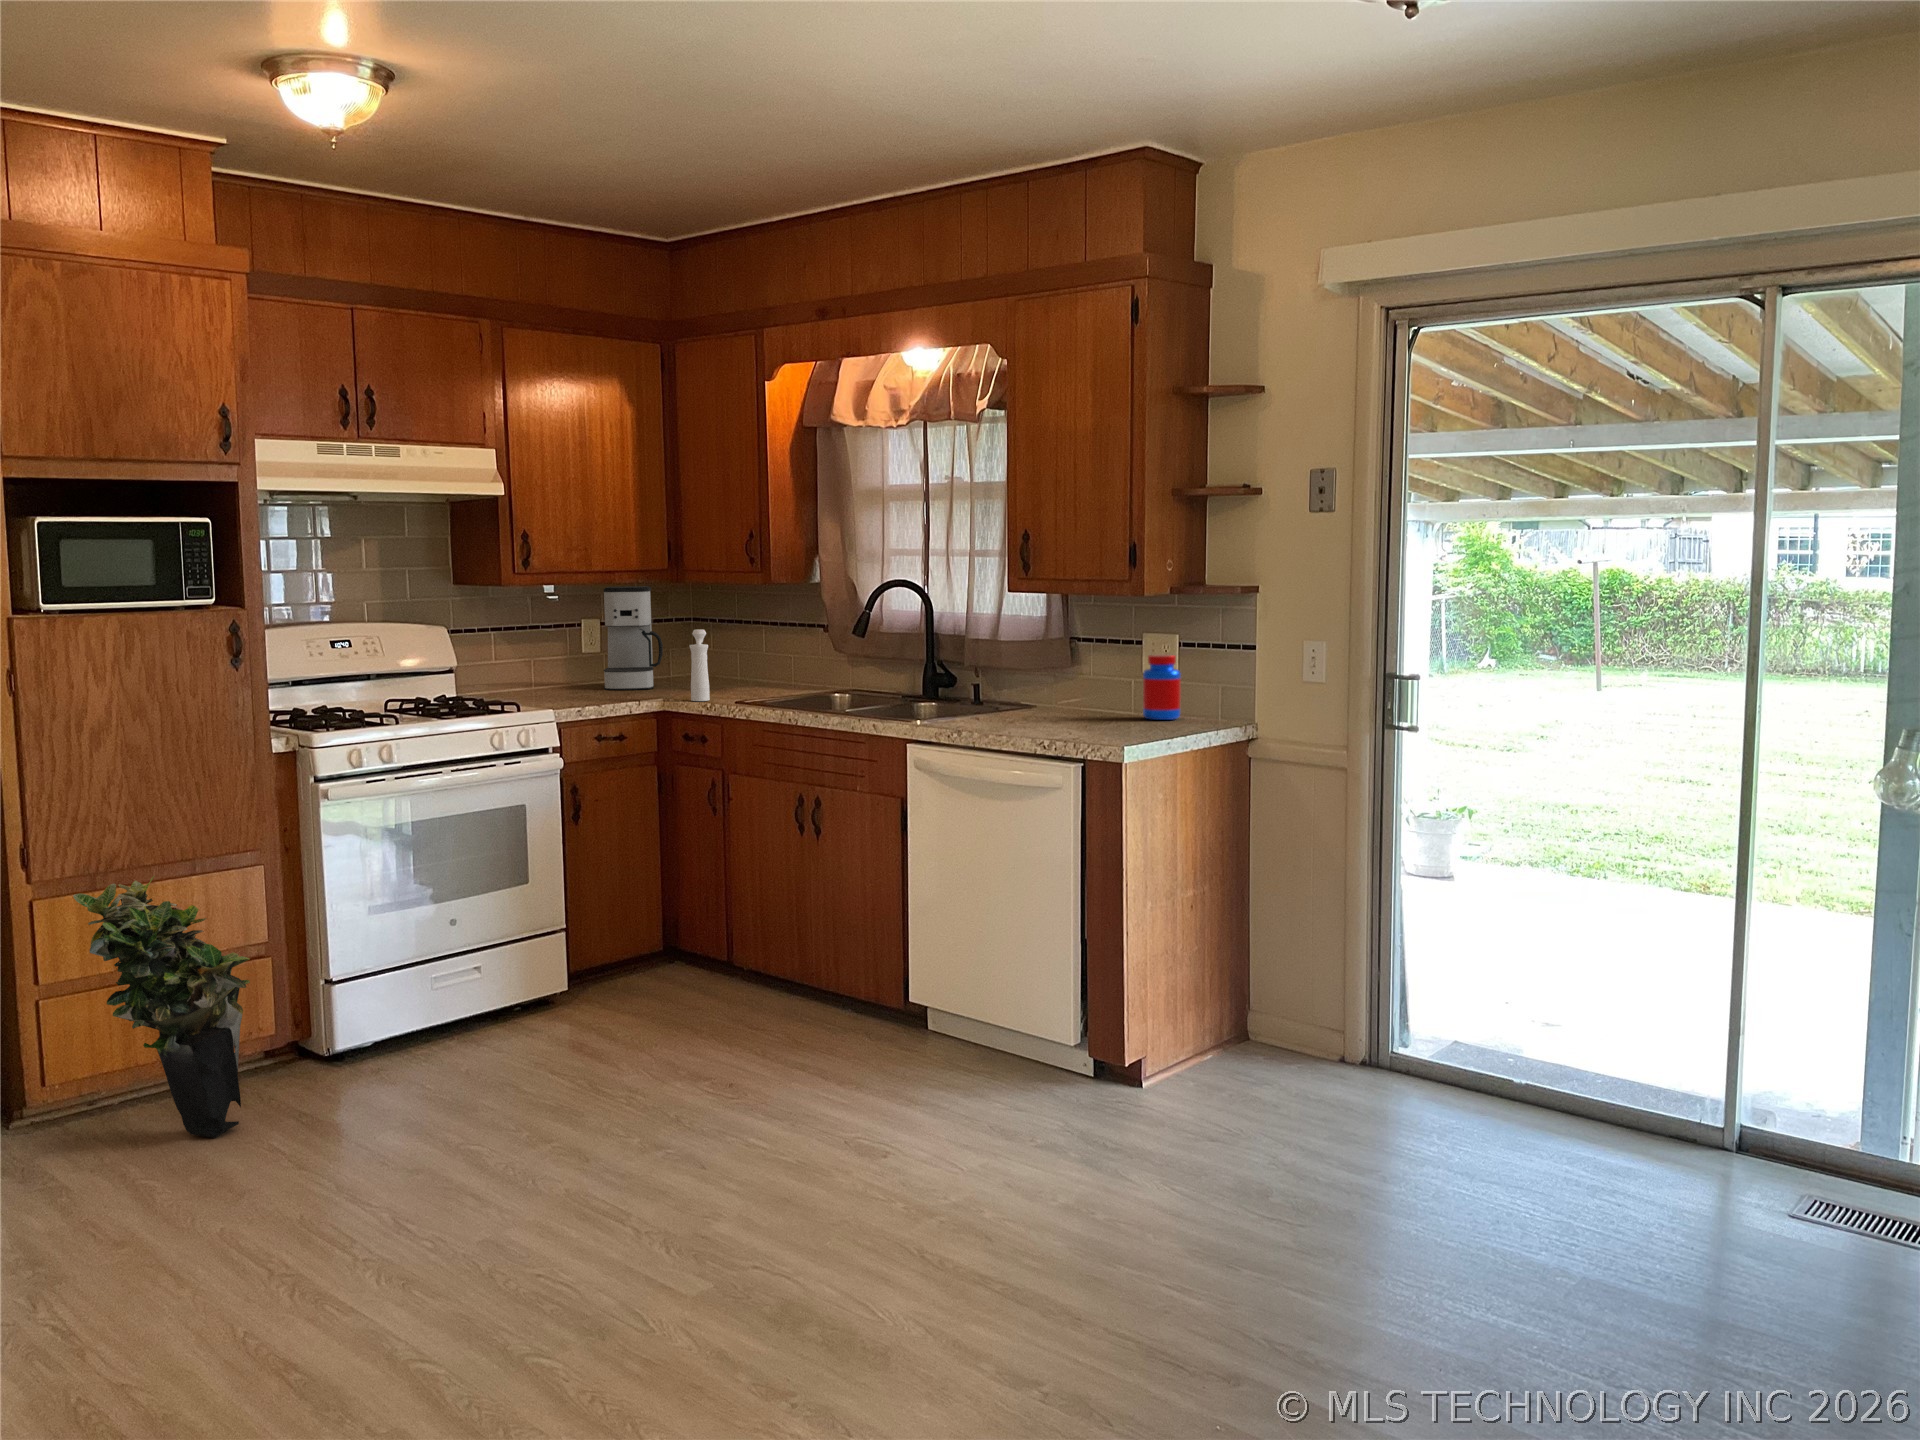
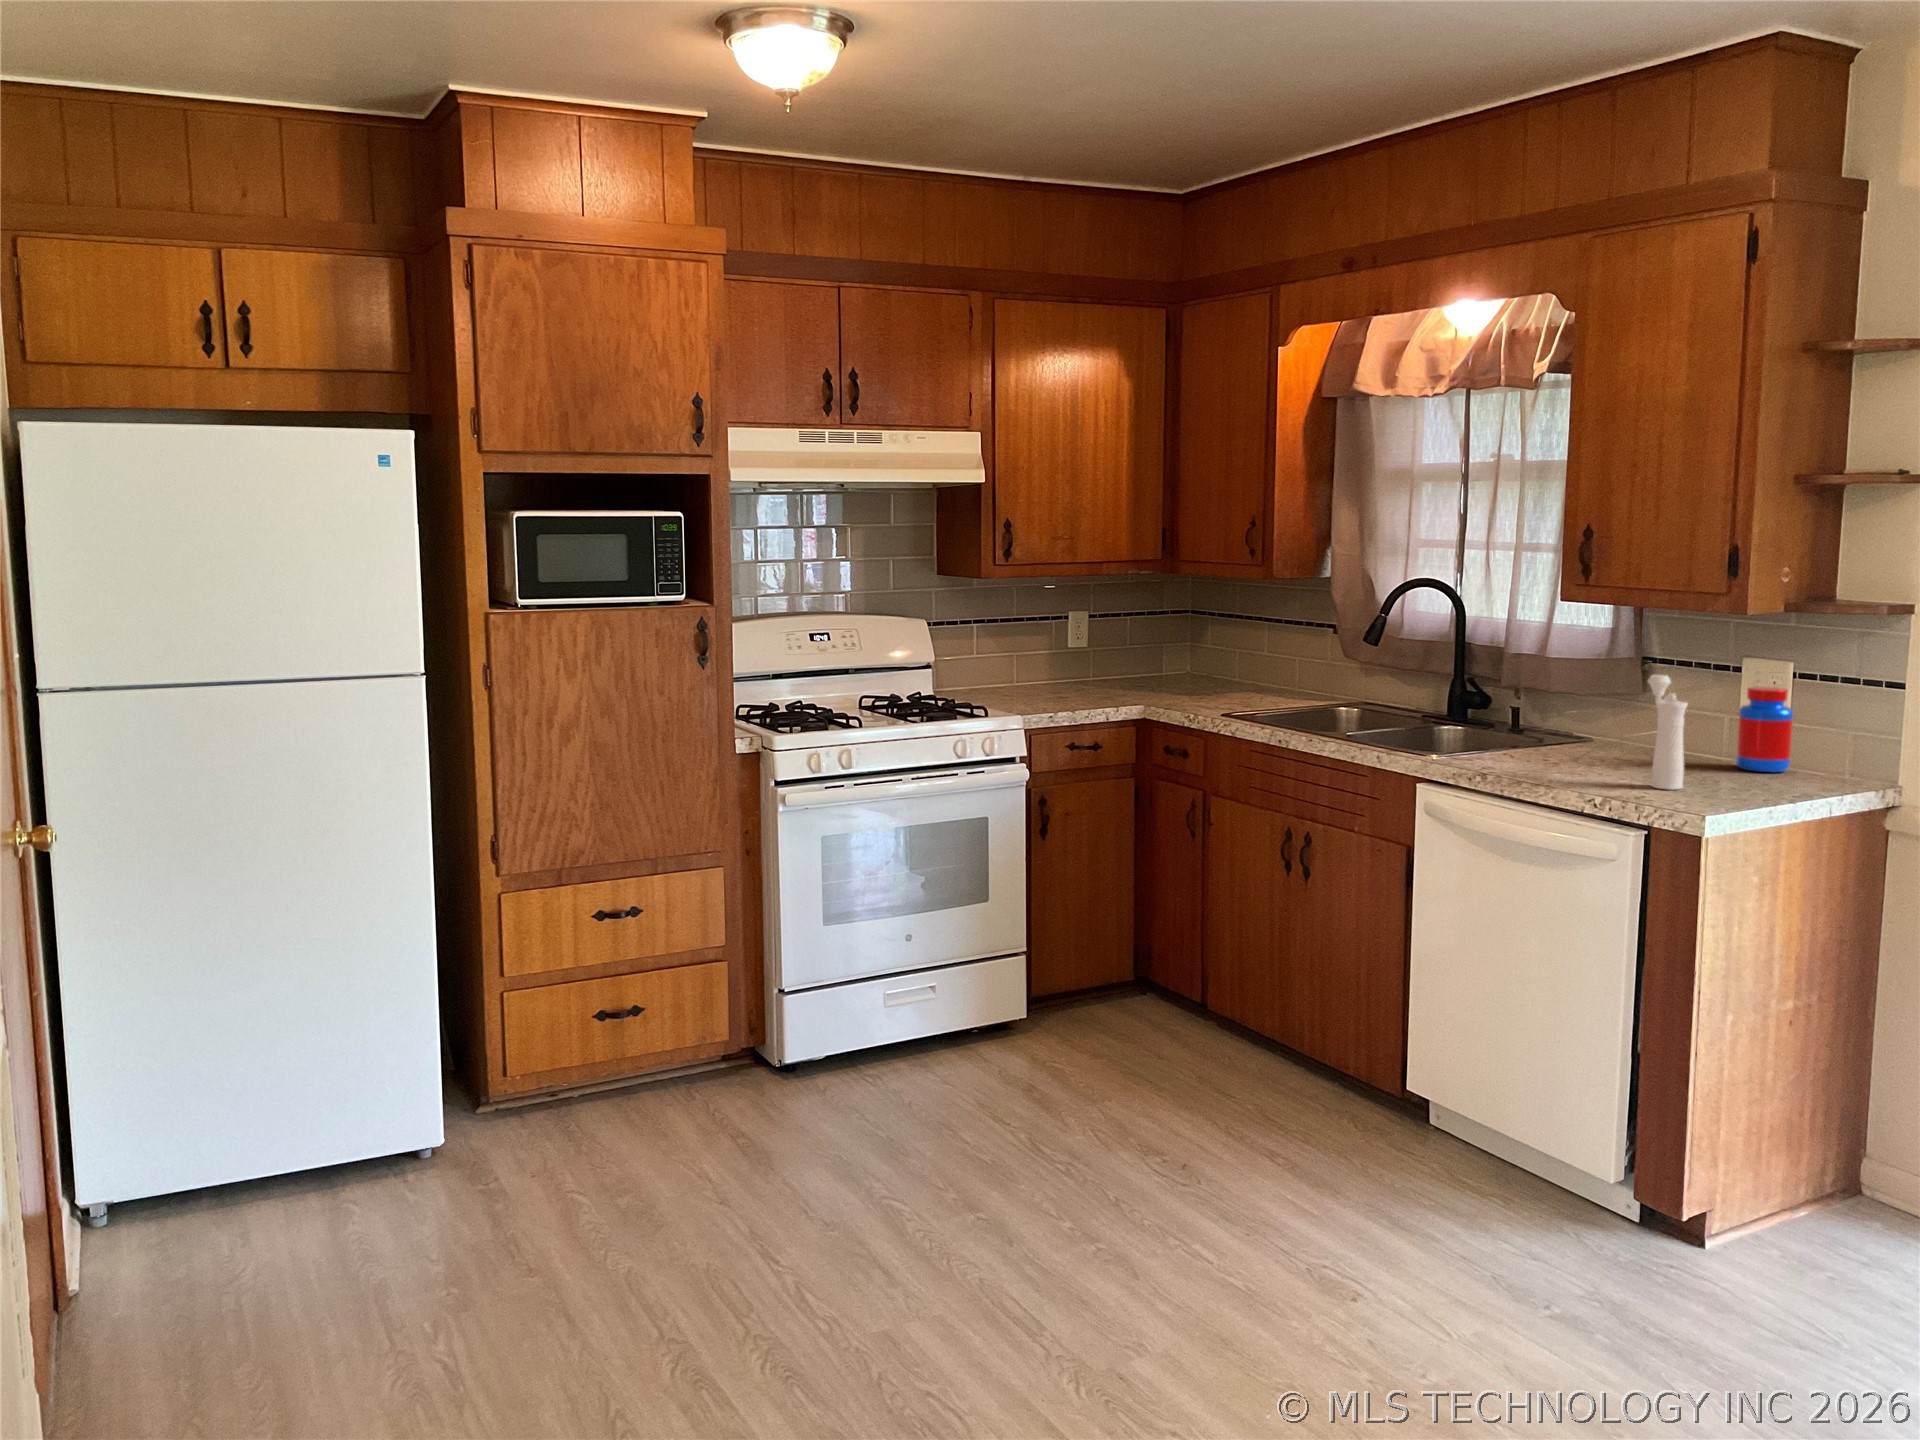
coffee maker: present [604,586,663,690] -> none [1090,575,1155,690]
pepper mill: present [689,629,710,701] -> present [1648,675,1688,790]
potted plant: present [73,876,250,1138] -> none [536,876,694,1152]

